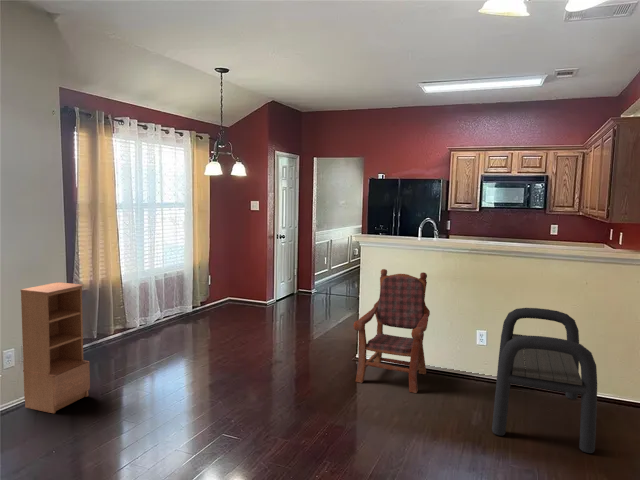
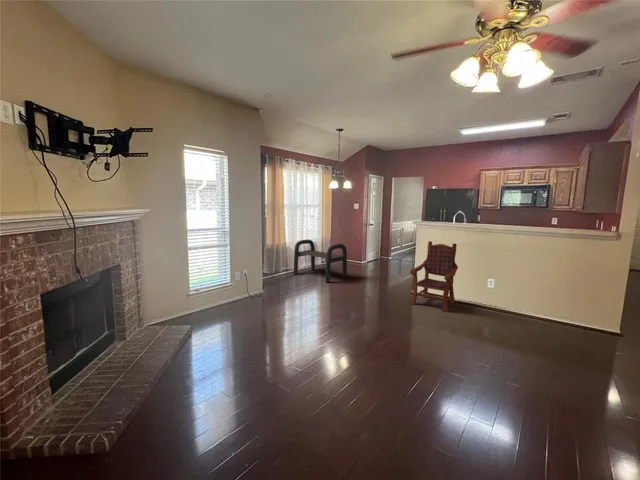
bookcase: present [21,282,90,413] -> none [244,242,273,304]
bench: present [492,308,597,453] -> present [294,240,347,283]

